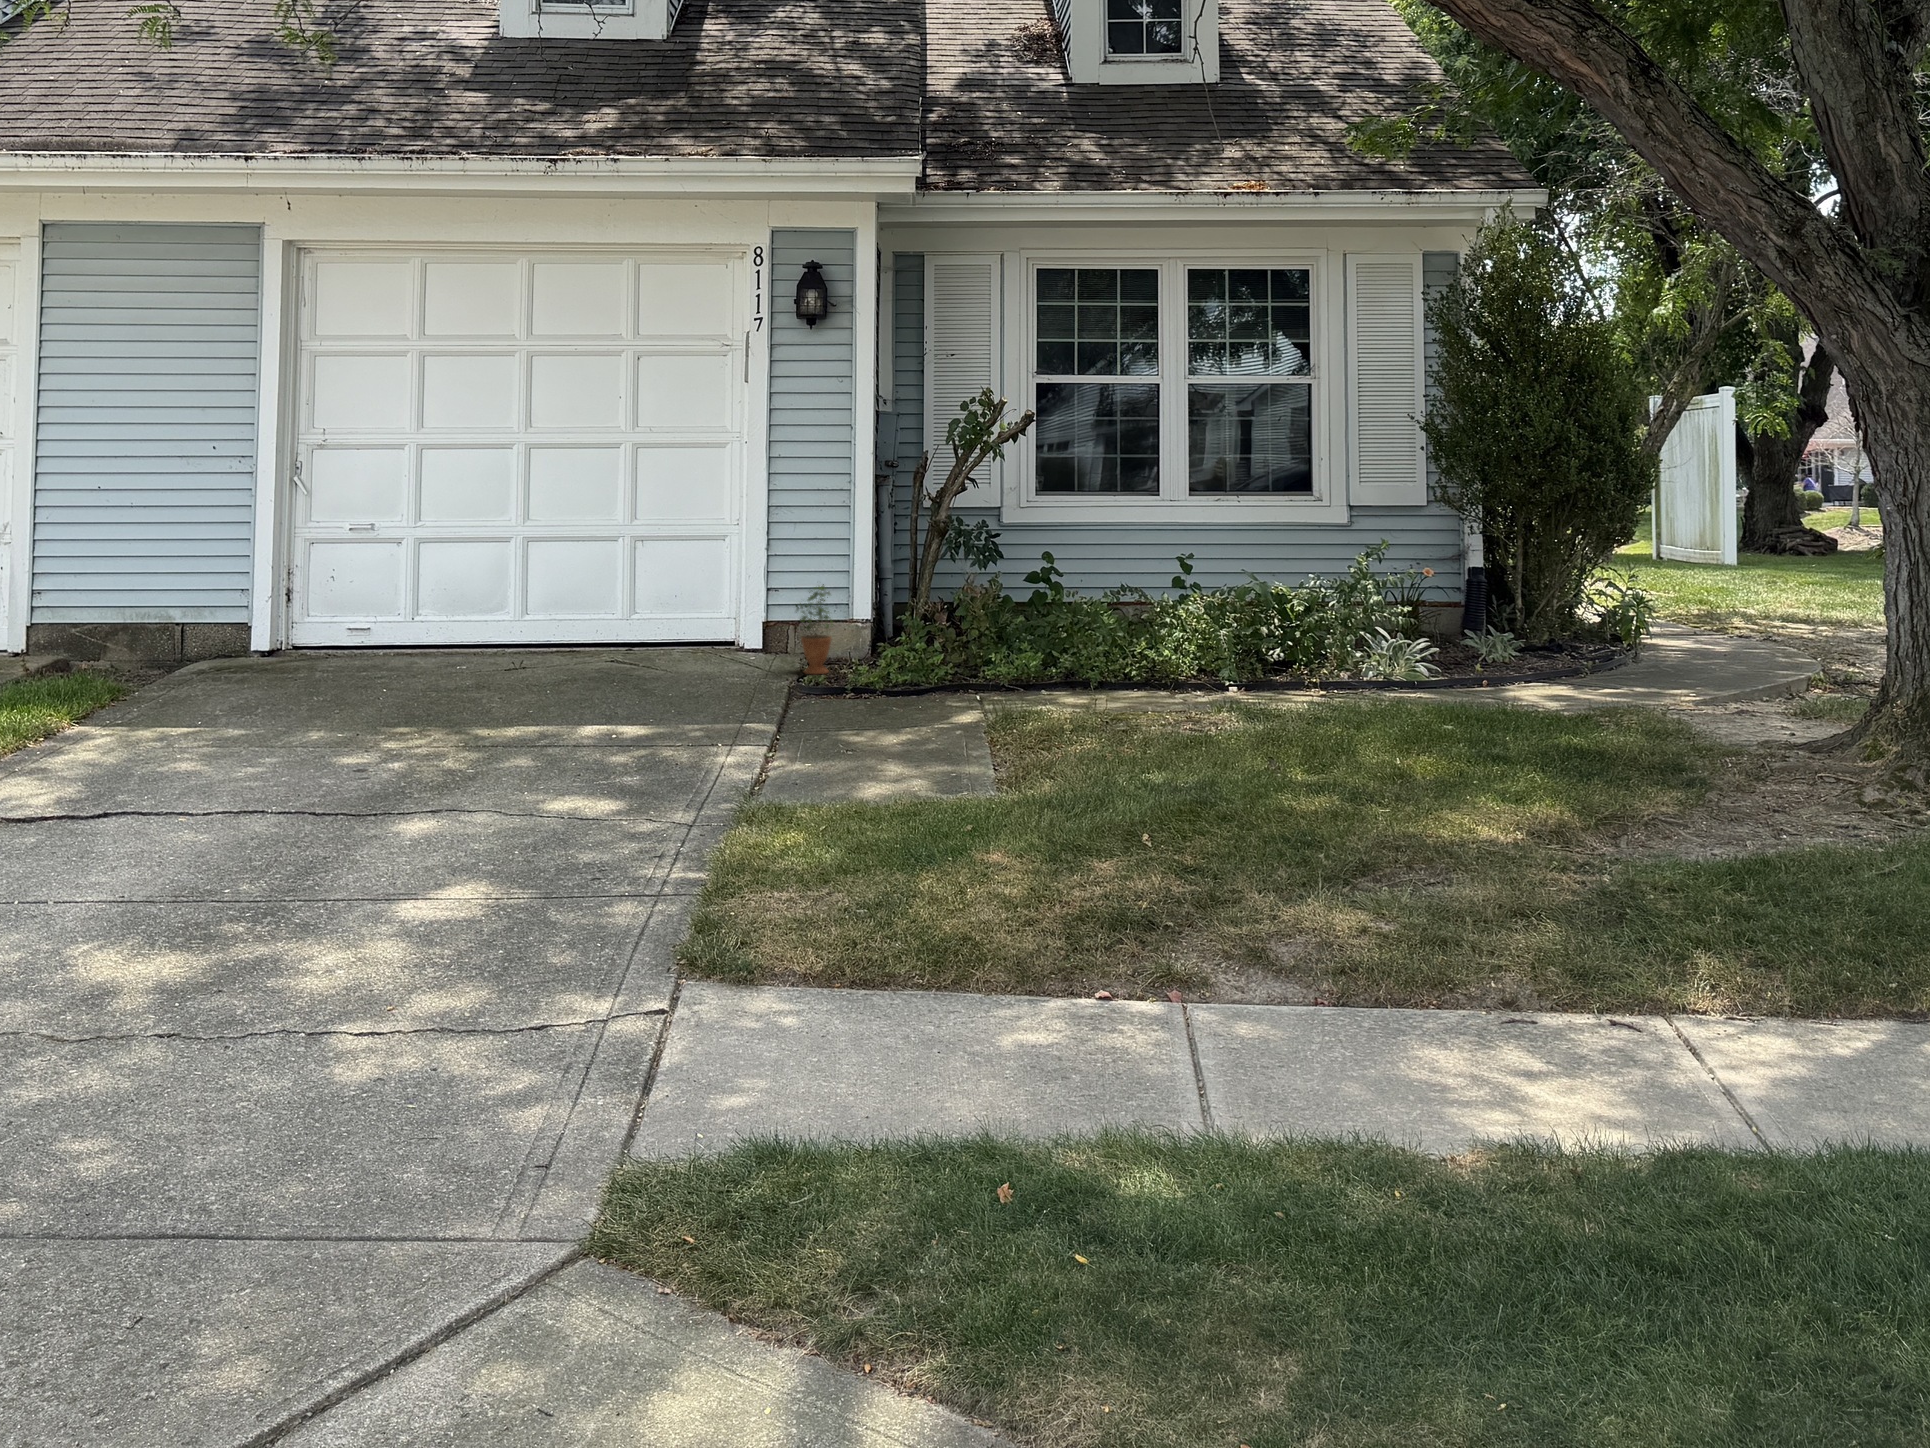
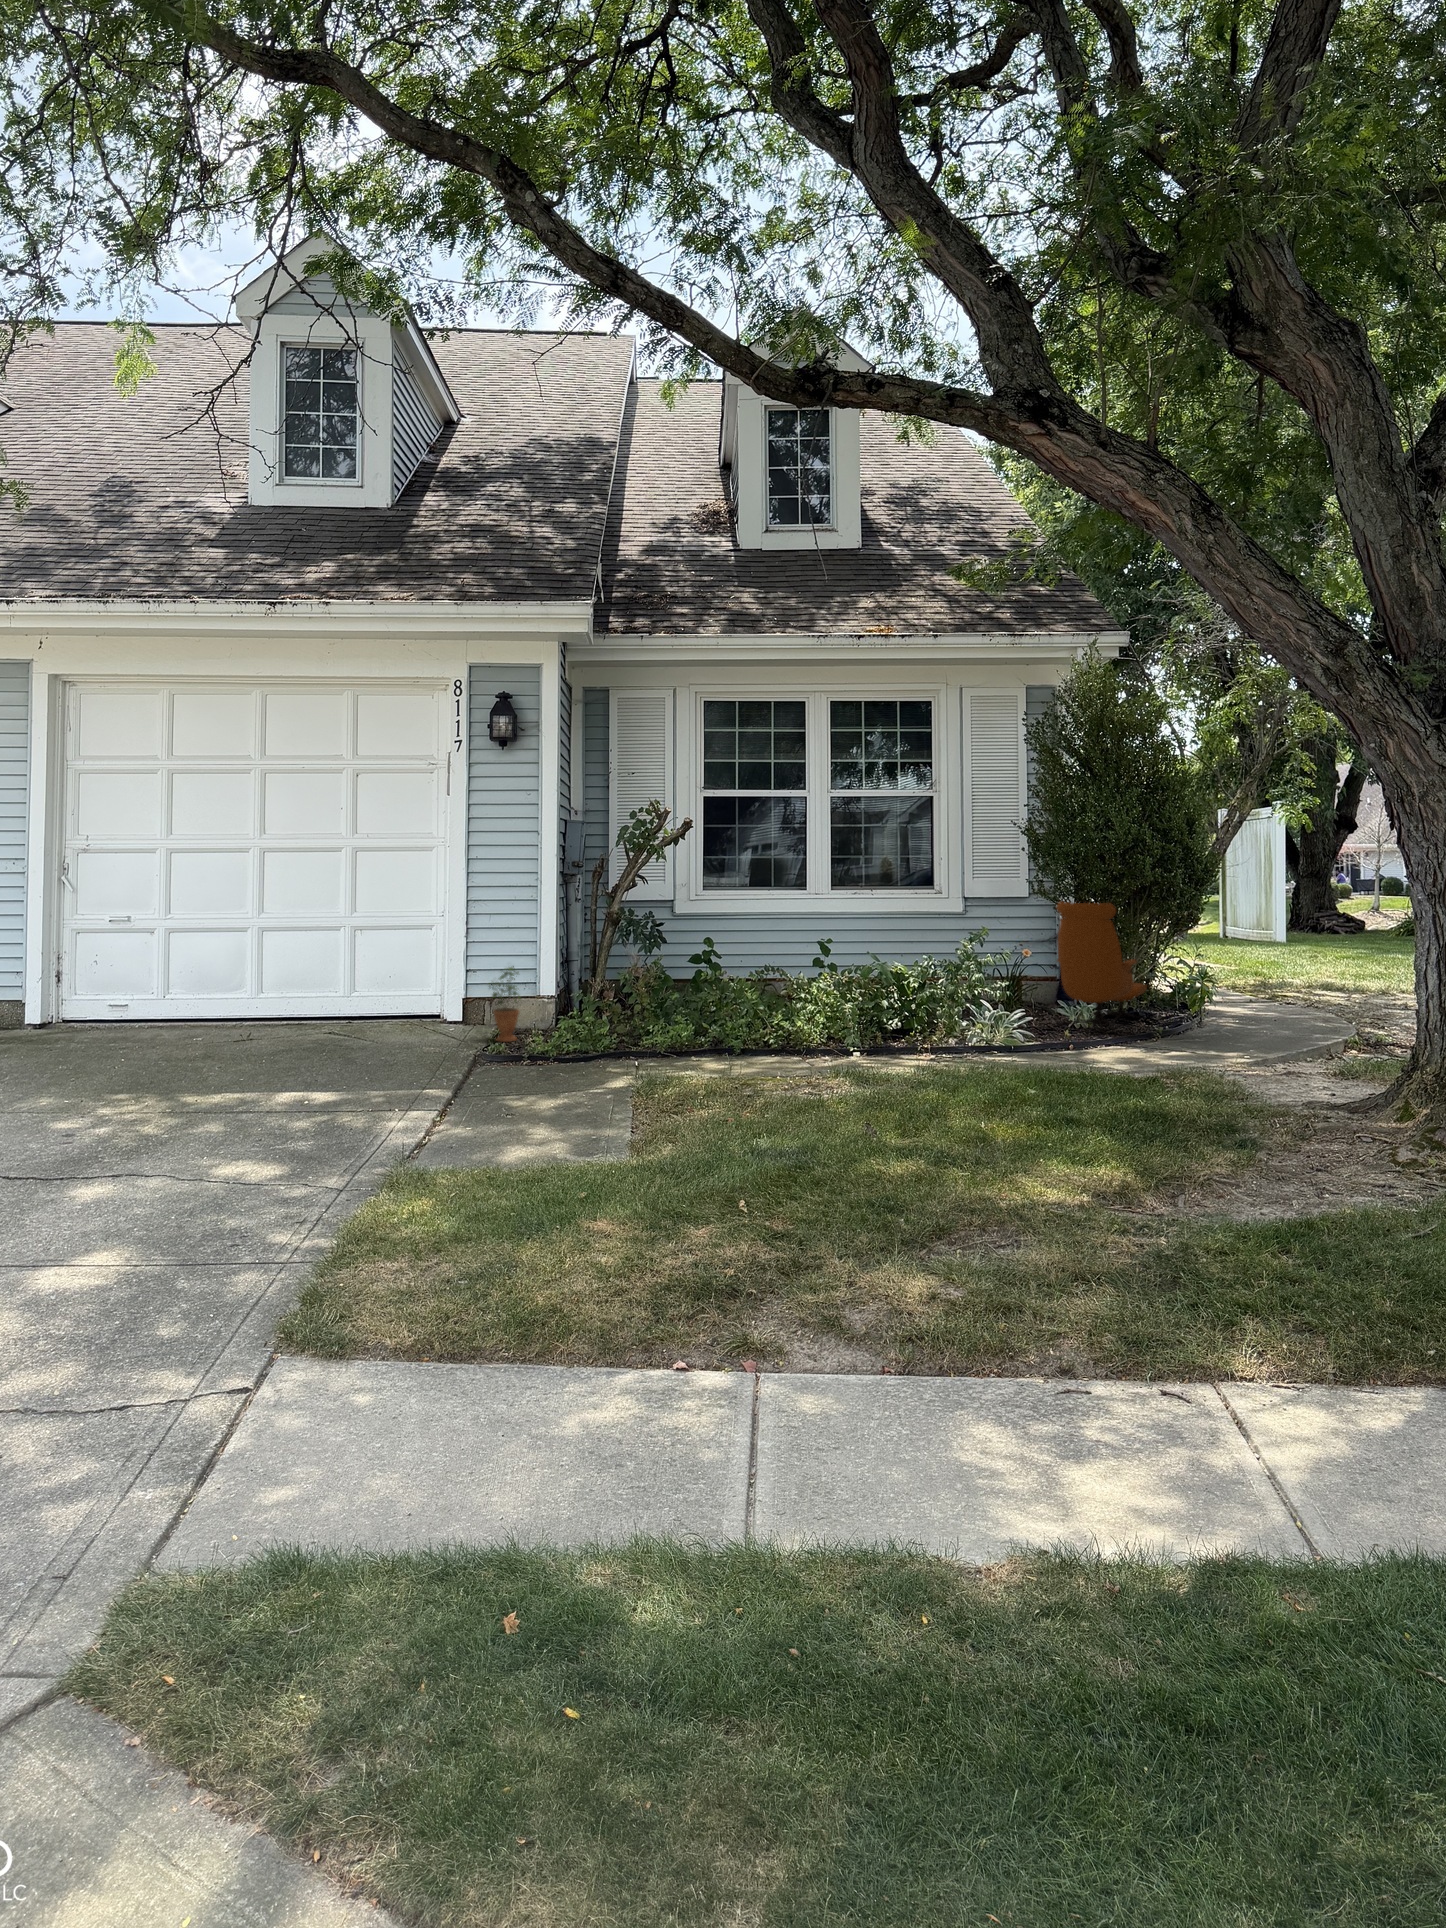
lounge chair: none [1464,510,1574,670] -> present [1057,901,1147,1035]

